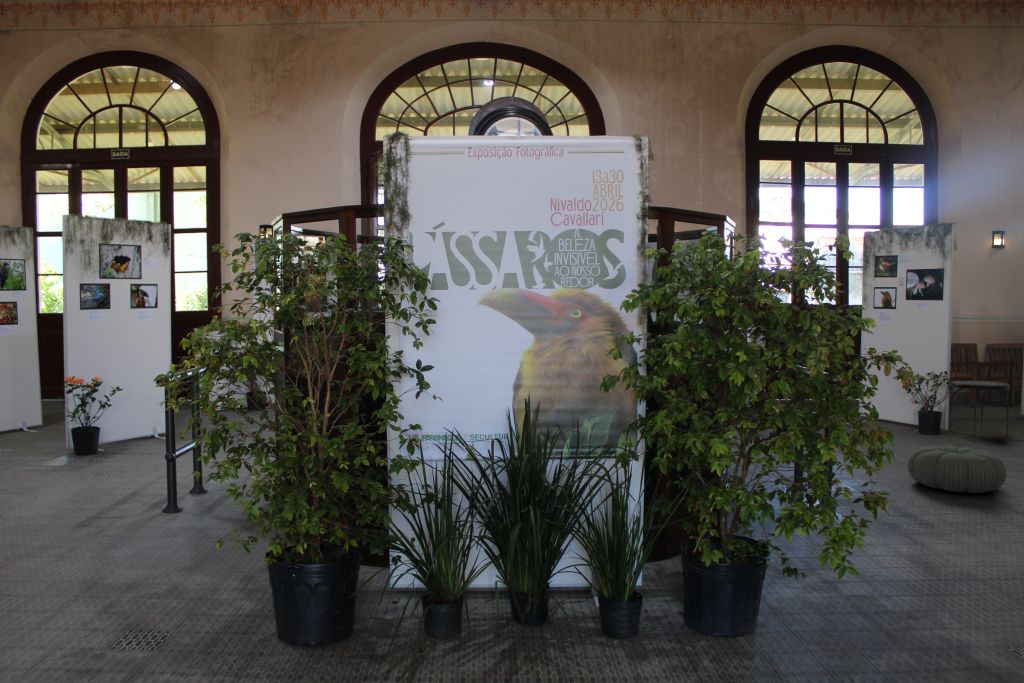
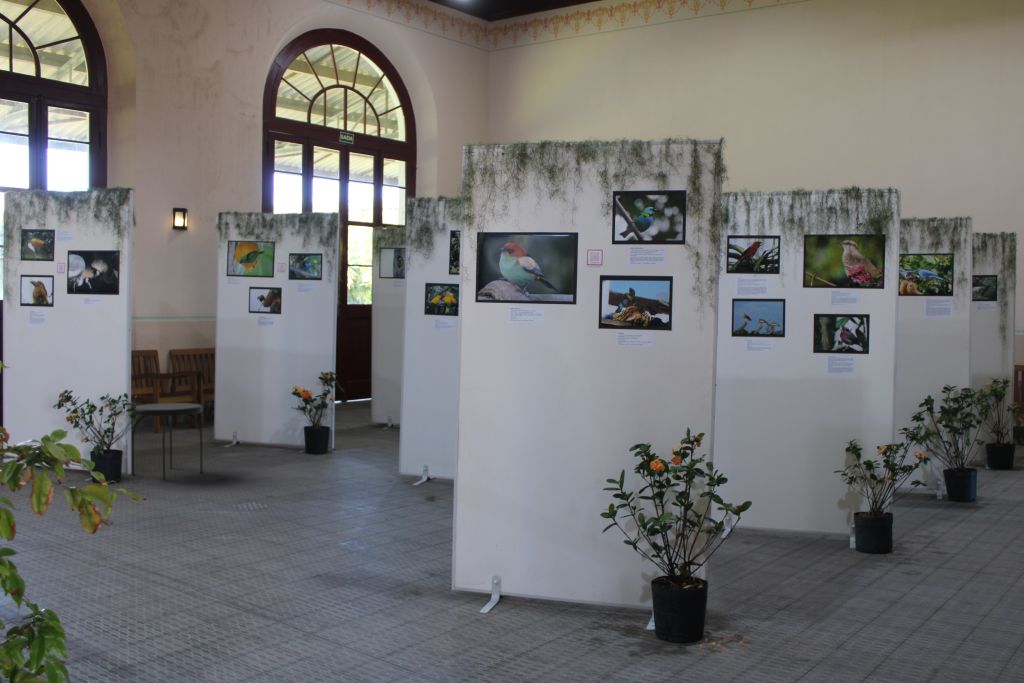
pouf: present [908,446,1006,493] -> none [81,507,212,578]

